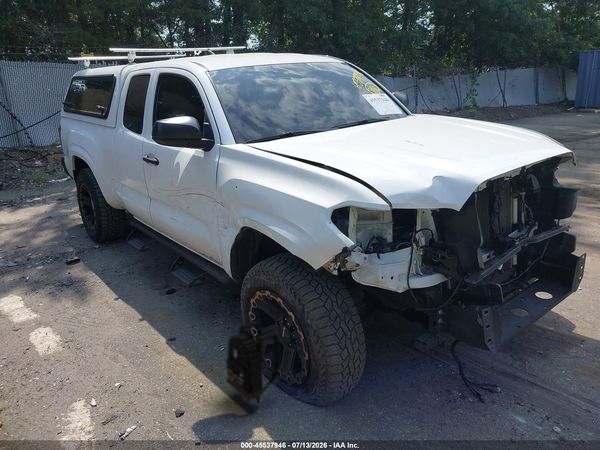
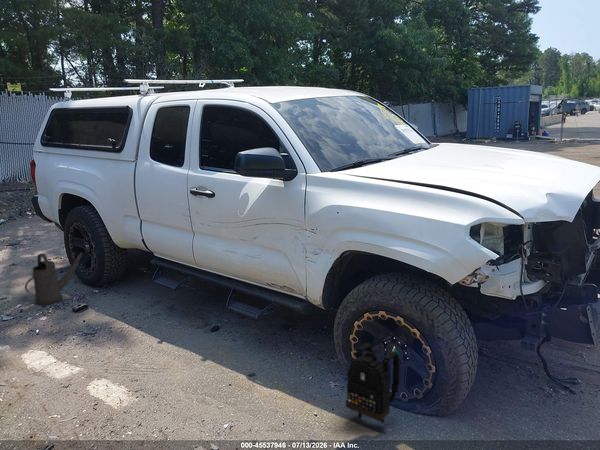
watering can: none [29,209,86,257] -> present [25,252,83,305]

